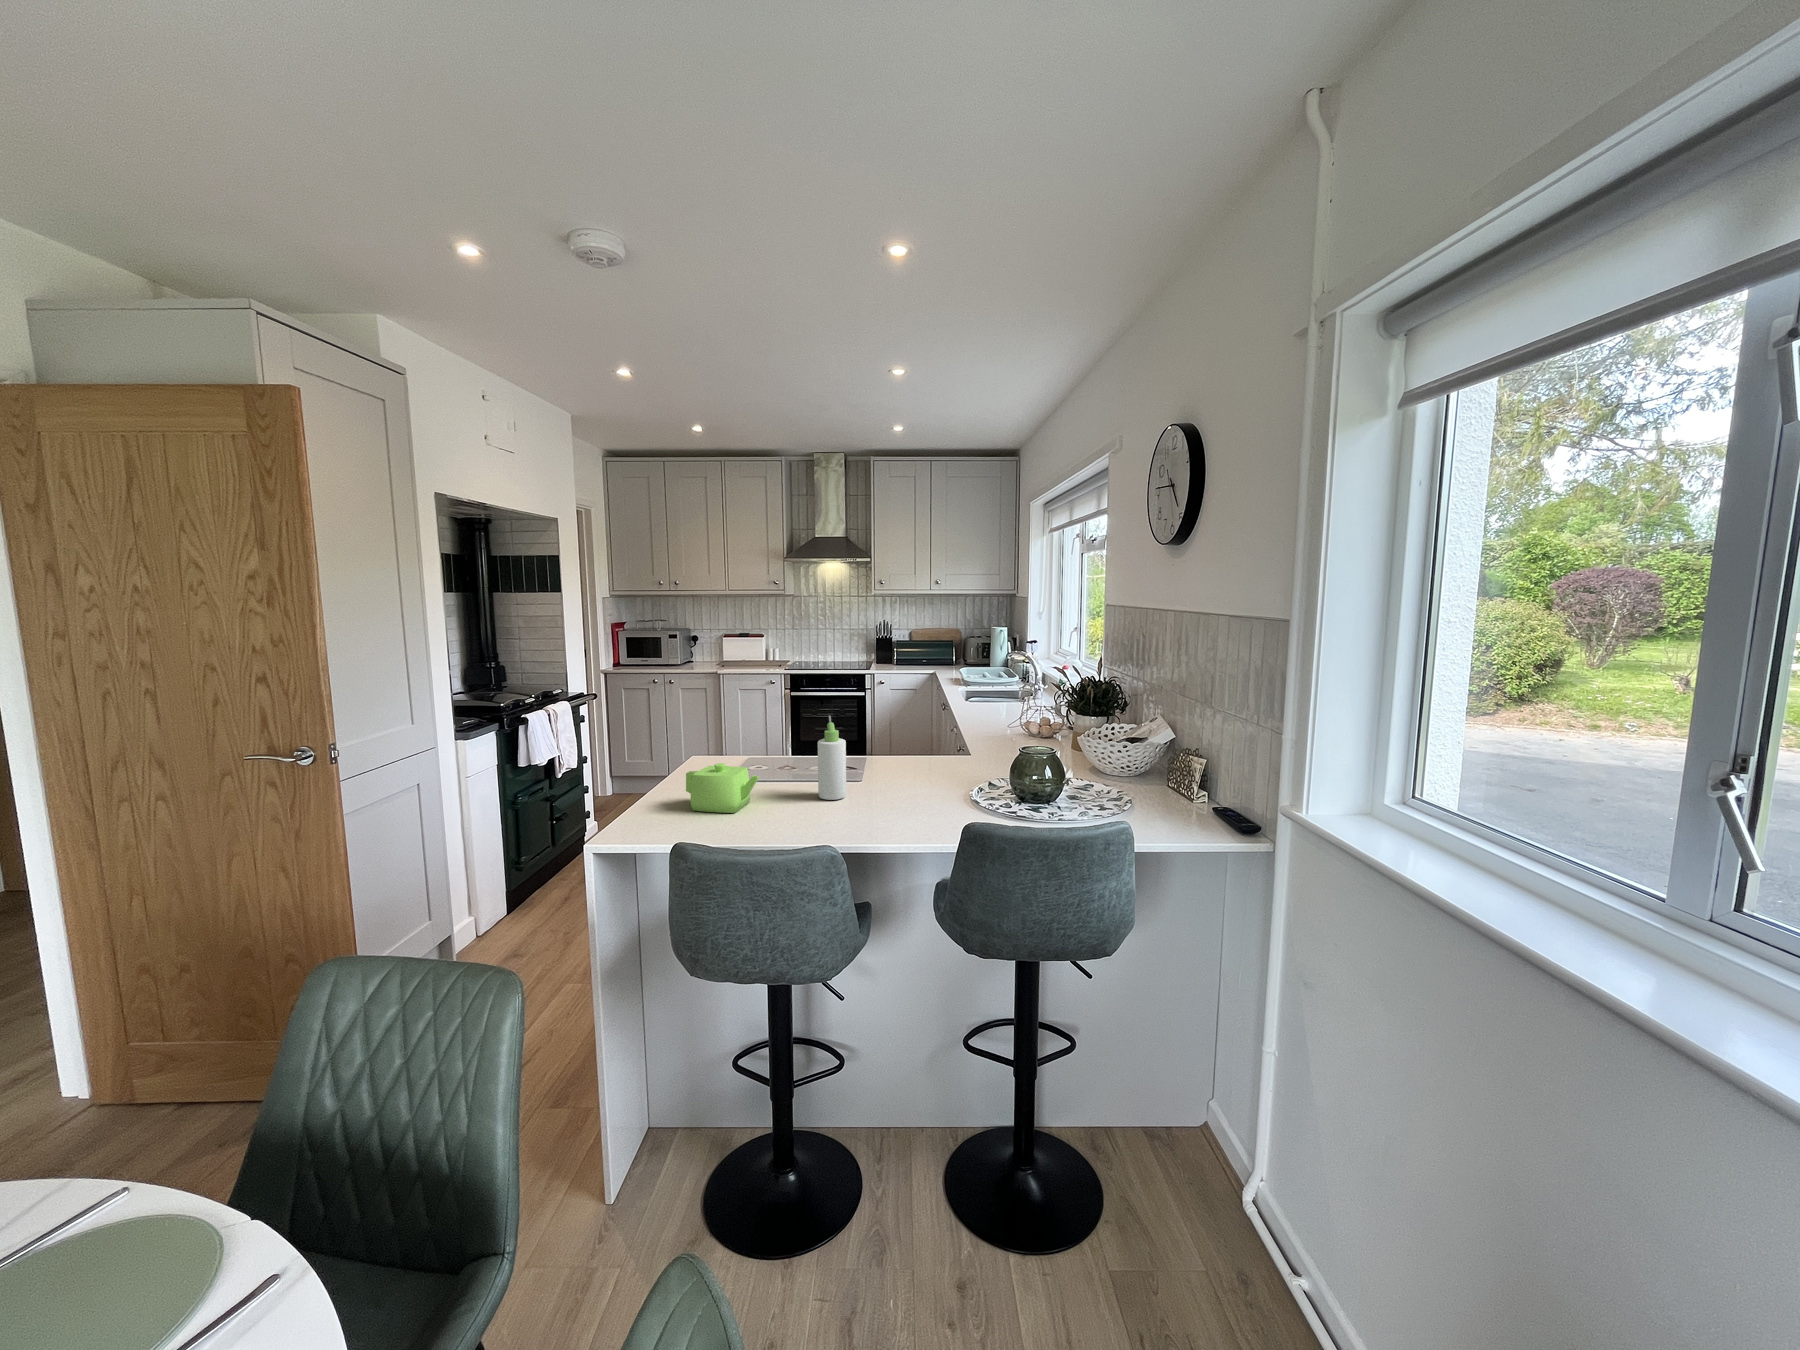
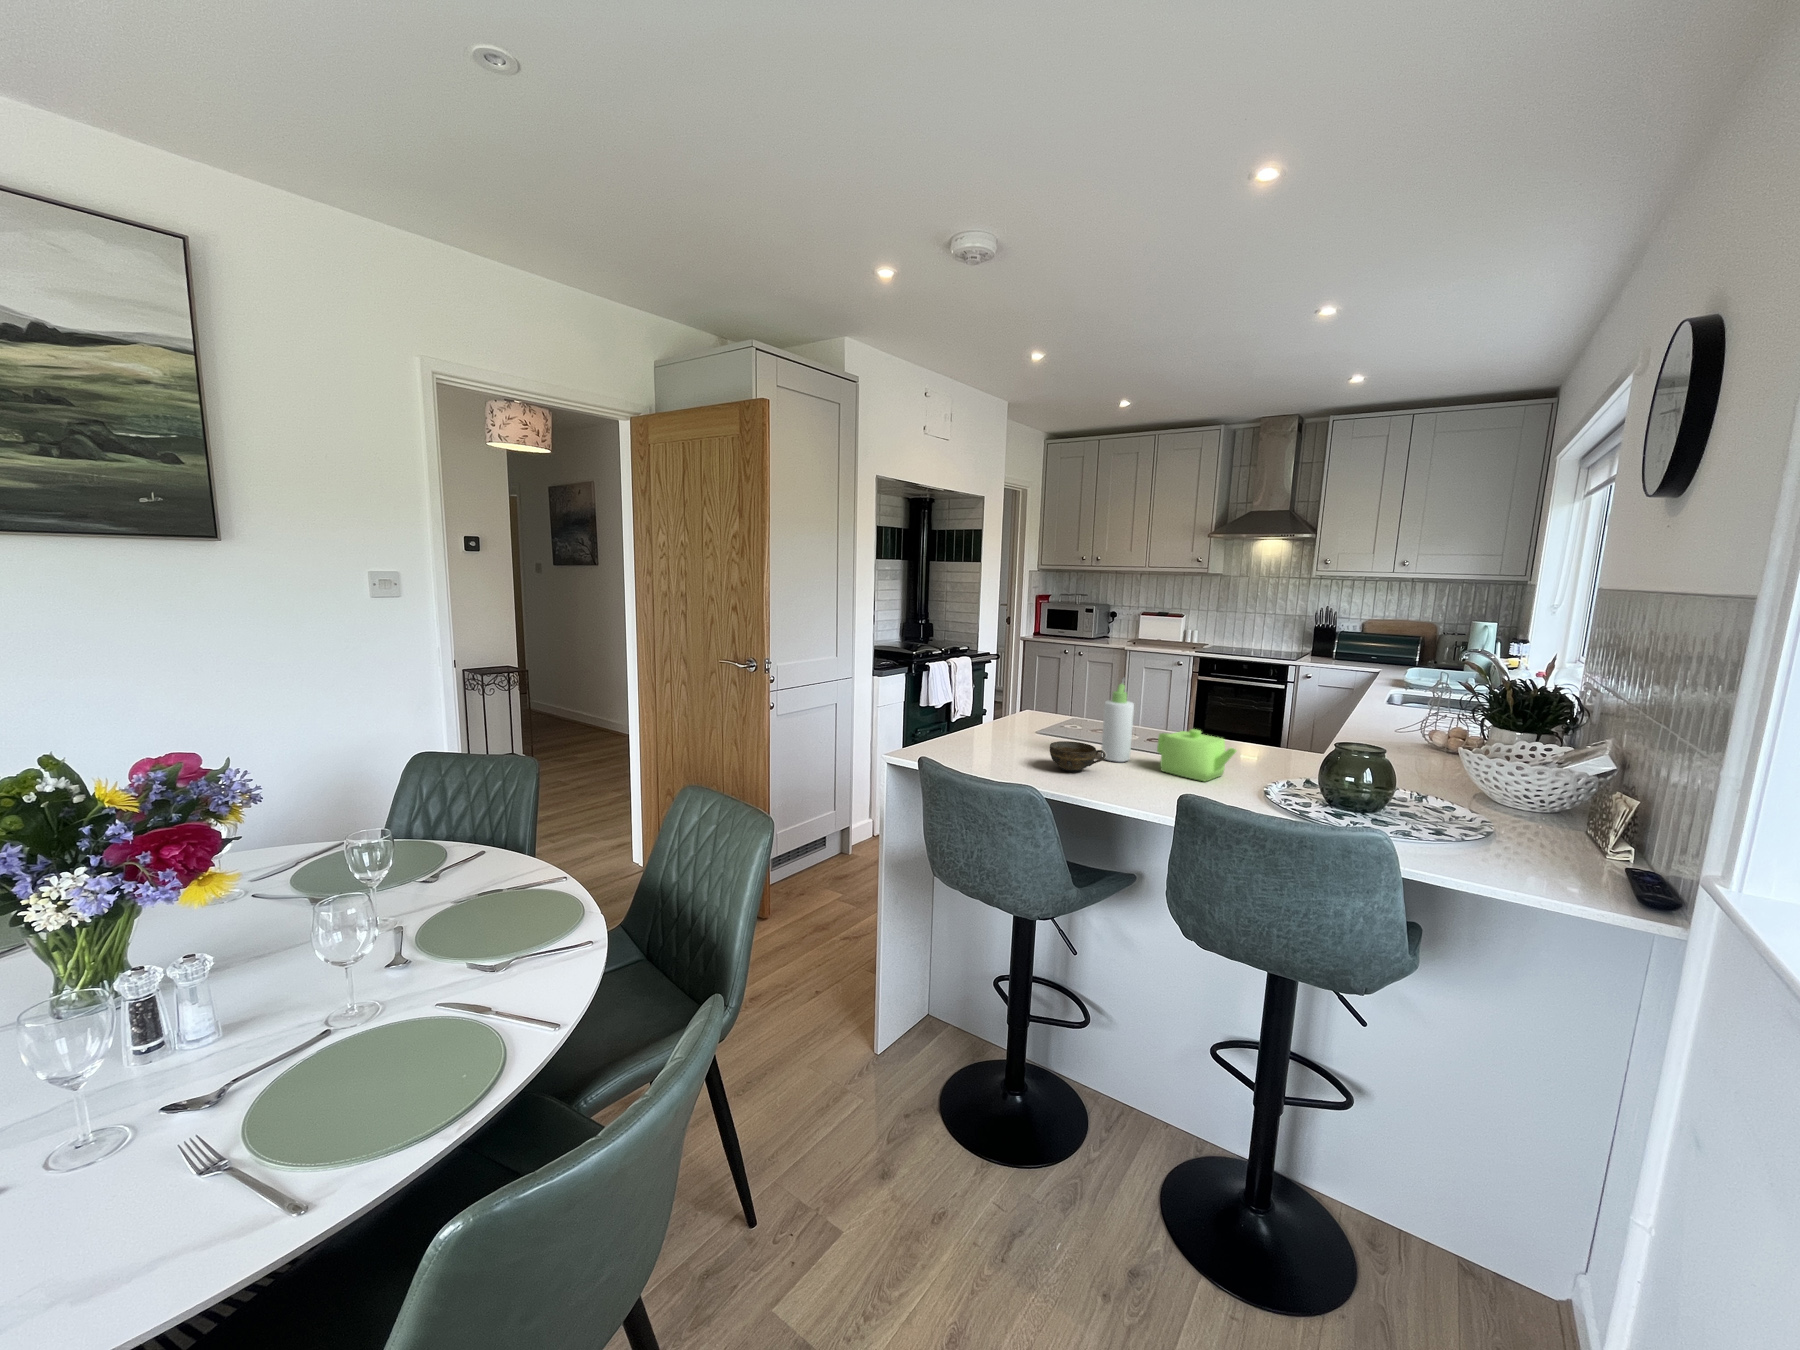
teapot: present [686,763,759,813] -> present [1157,729,1236,781]
cup: none [784,789,840,822] -> present [1050,741,1106,772]

